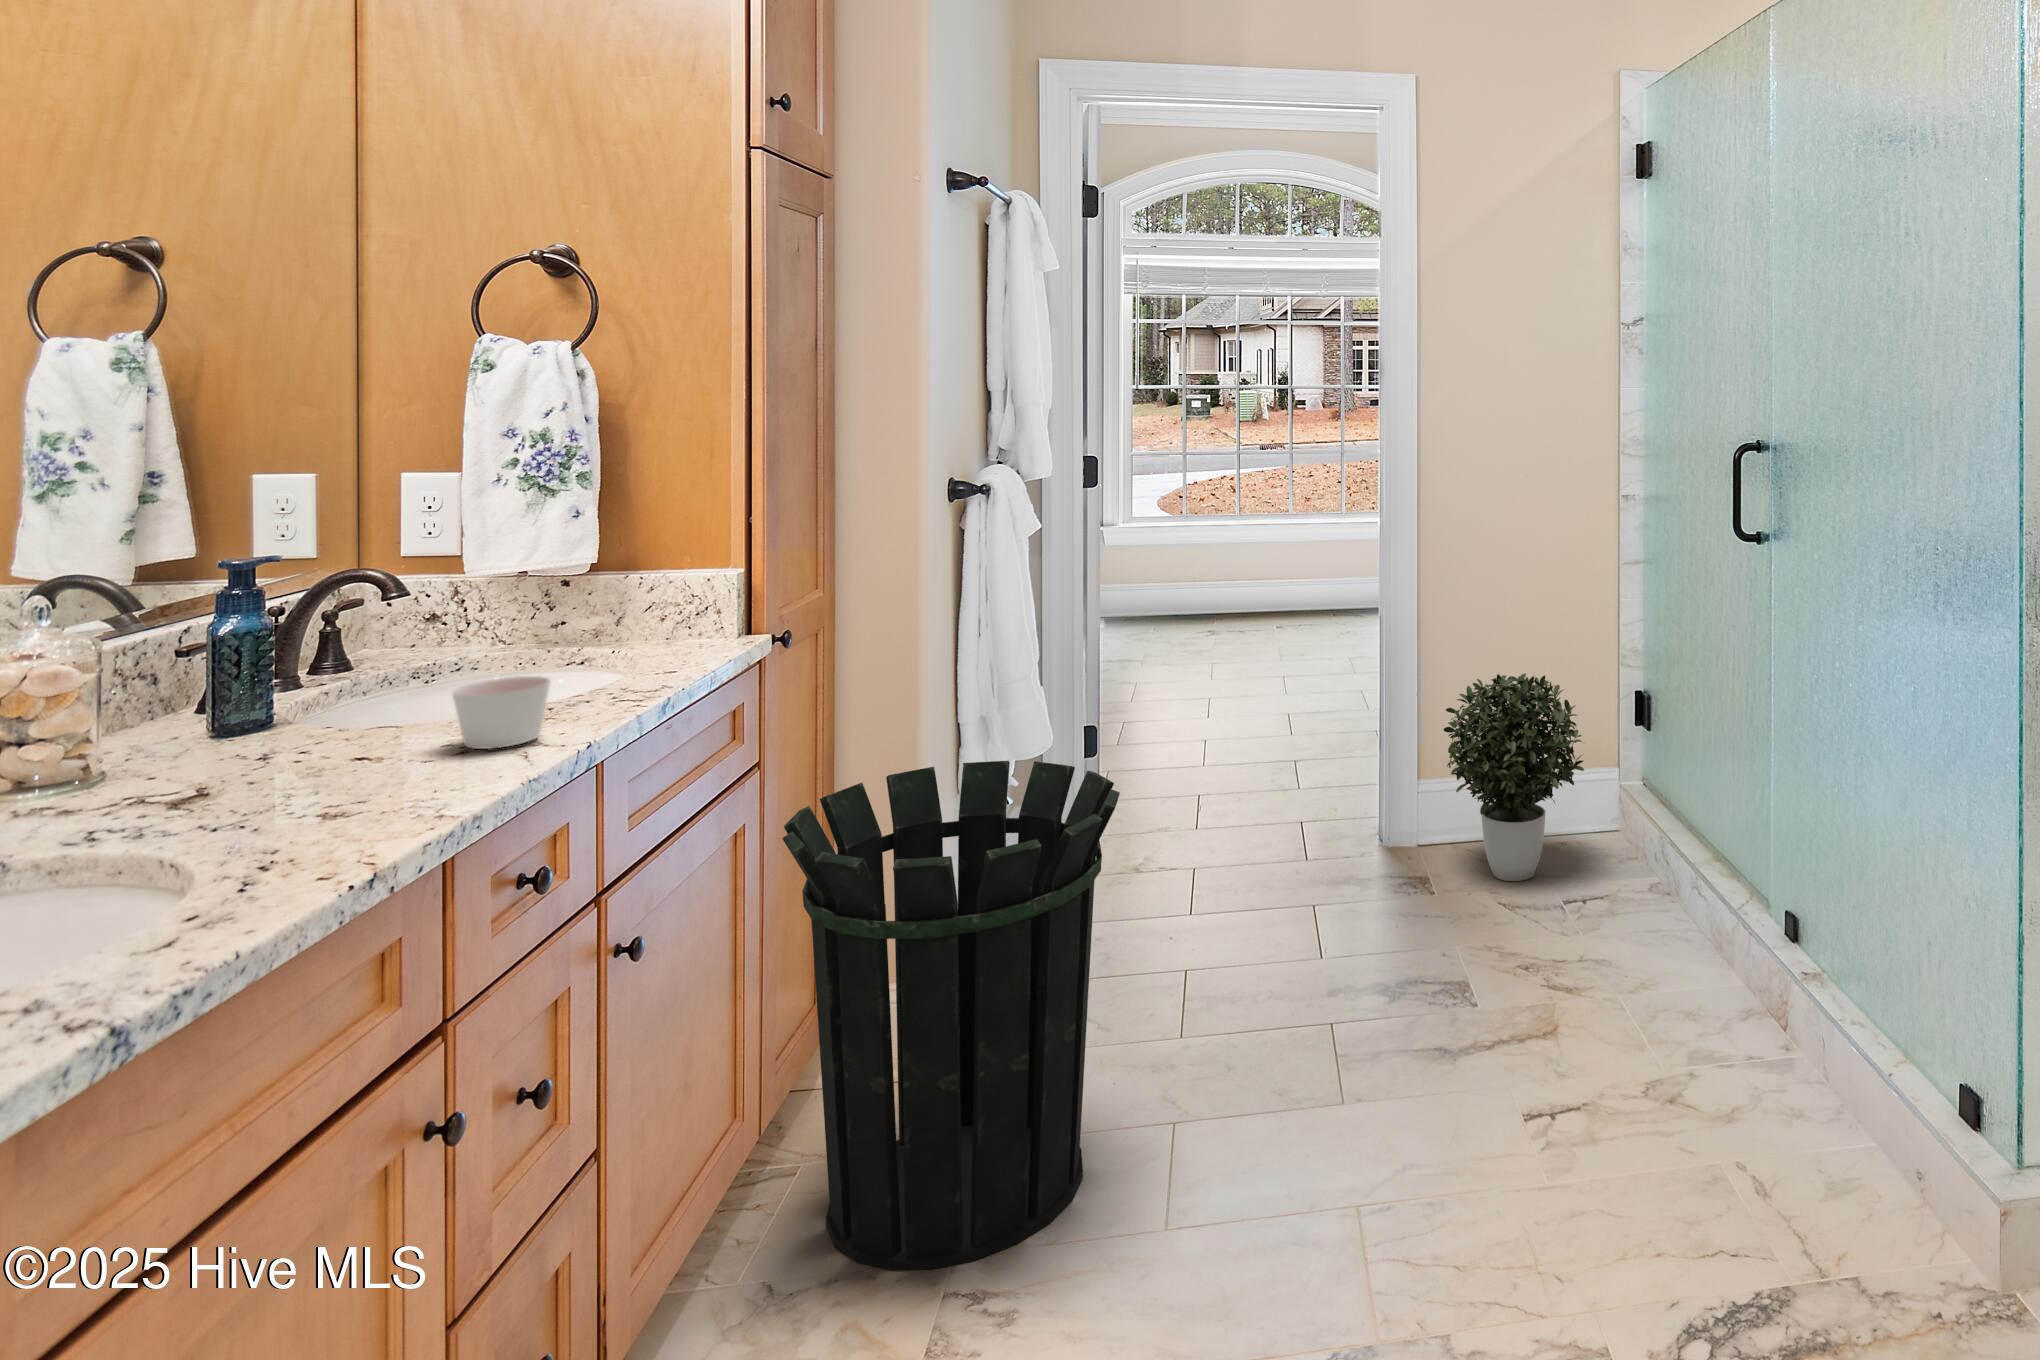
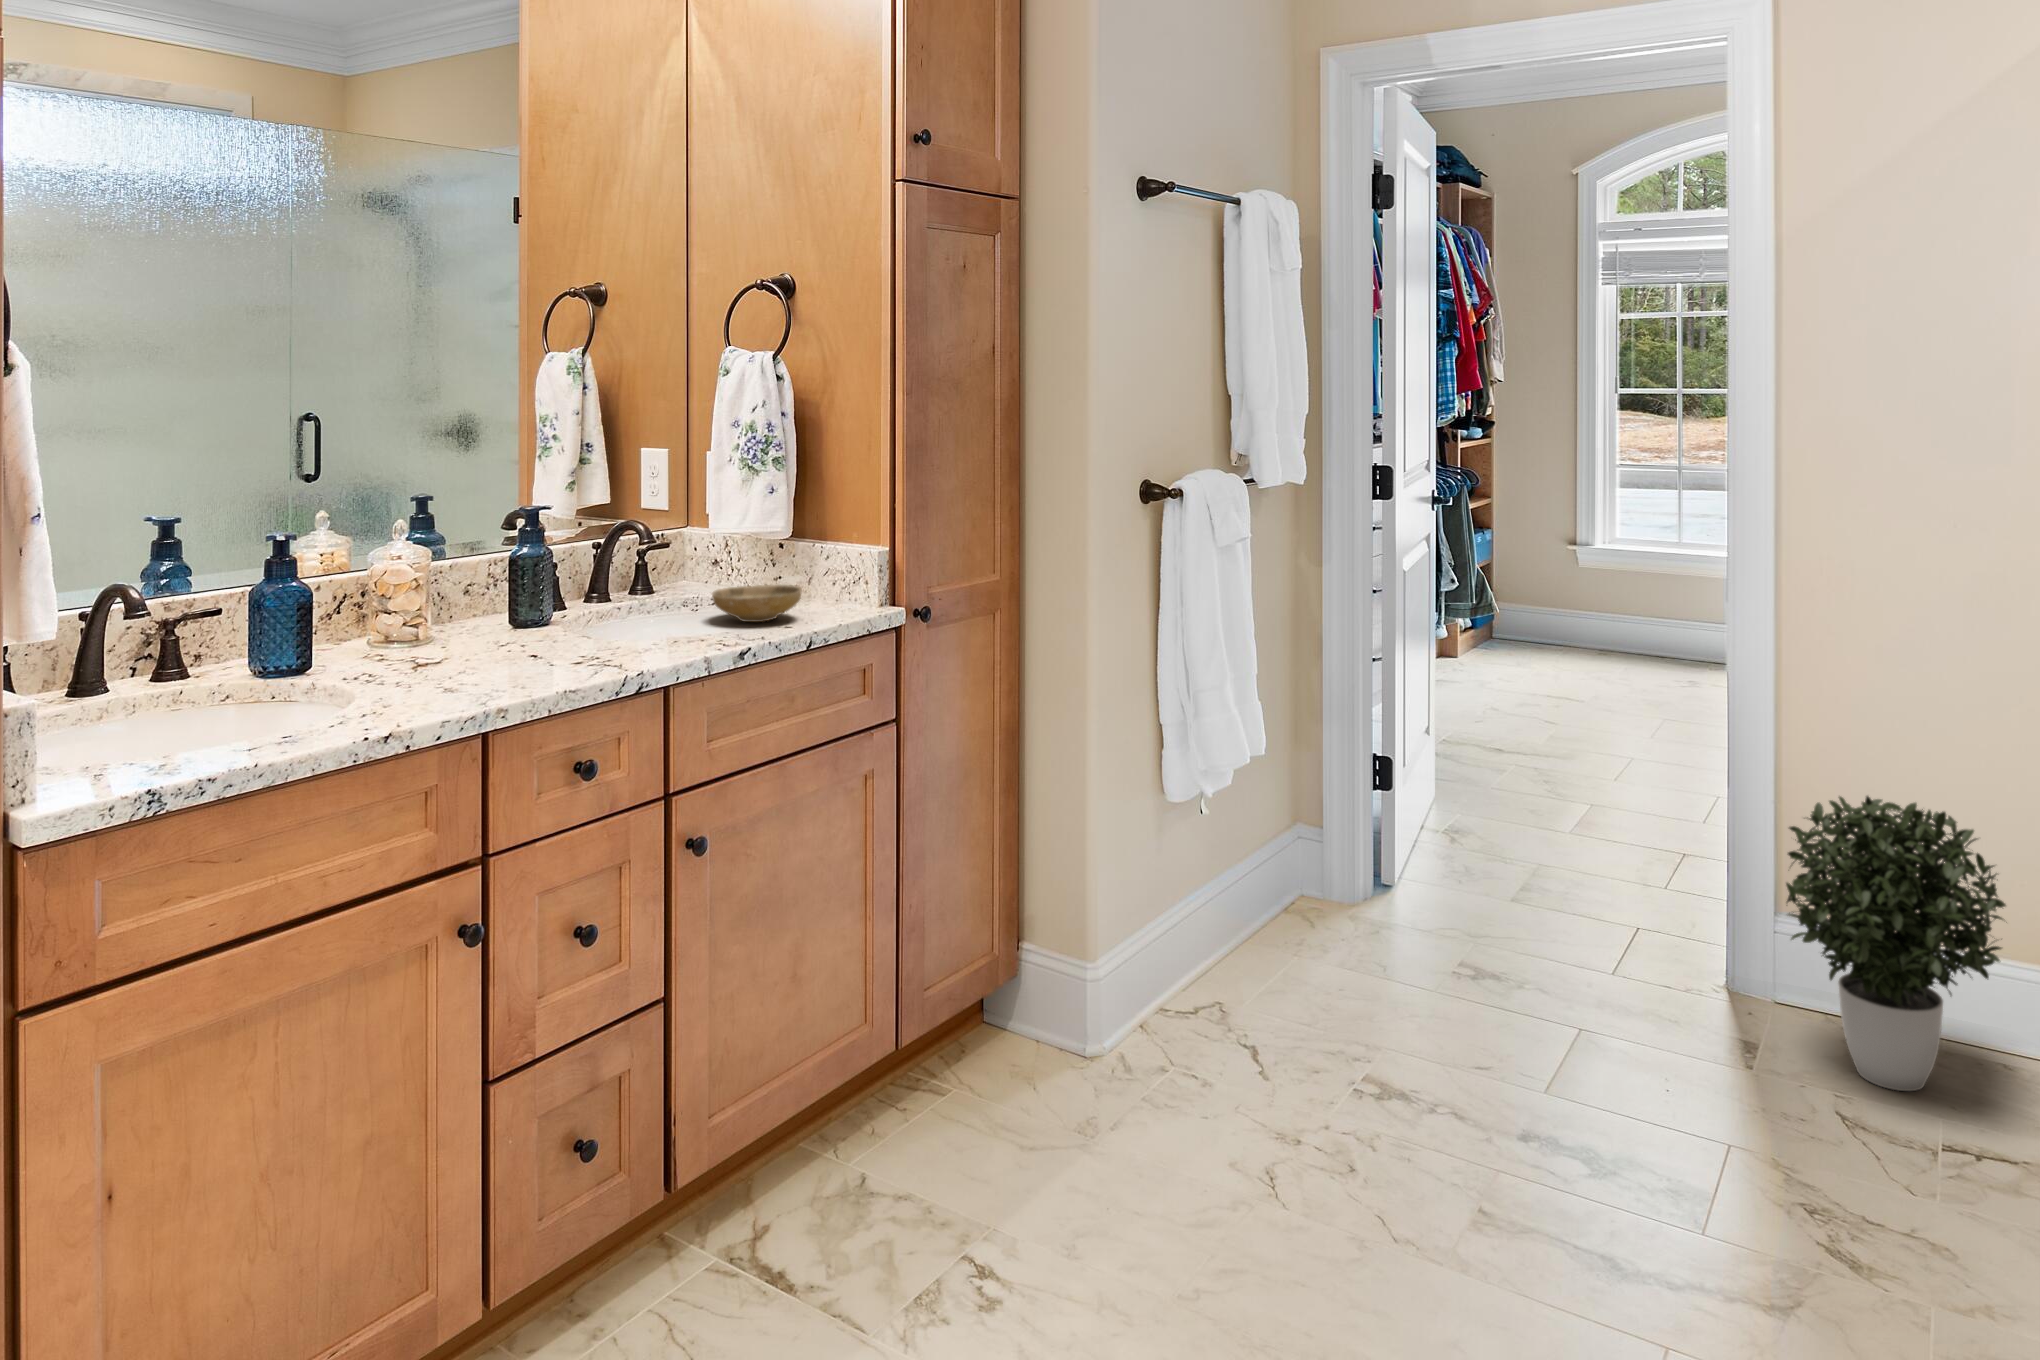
ceramic bowl: none [508,627,640,678] -> present [712,585,801,622]
candle: present [452,676,551,749] -> none [588,612,652,665]
waste bin: present [782,761,1120,1270] -> none [885,757,1189,1243]

